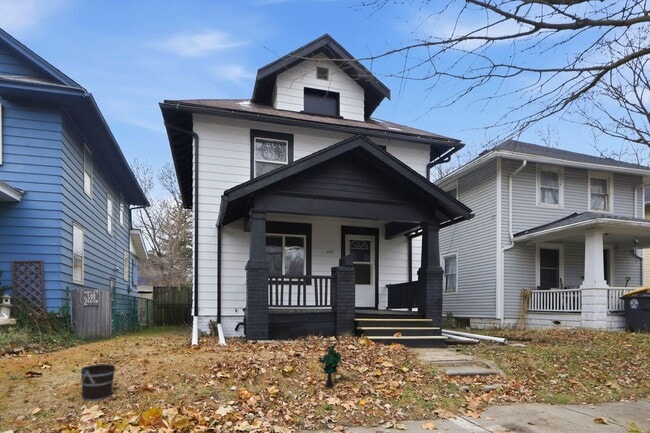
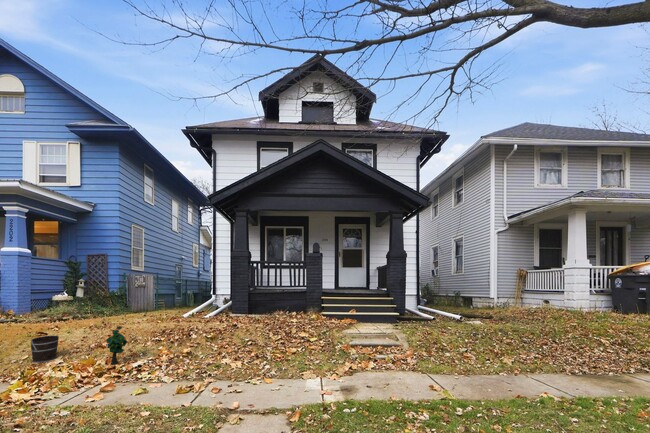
decorative plant: present [318,343,342,388] -> present [105,327,128,365]

